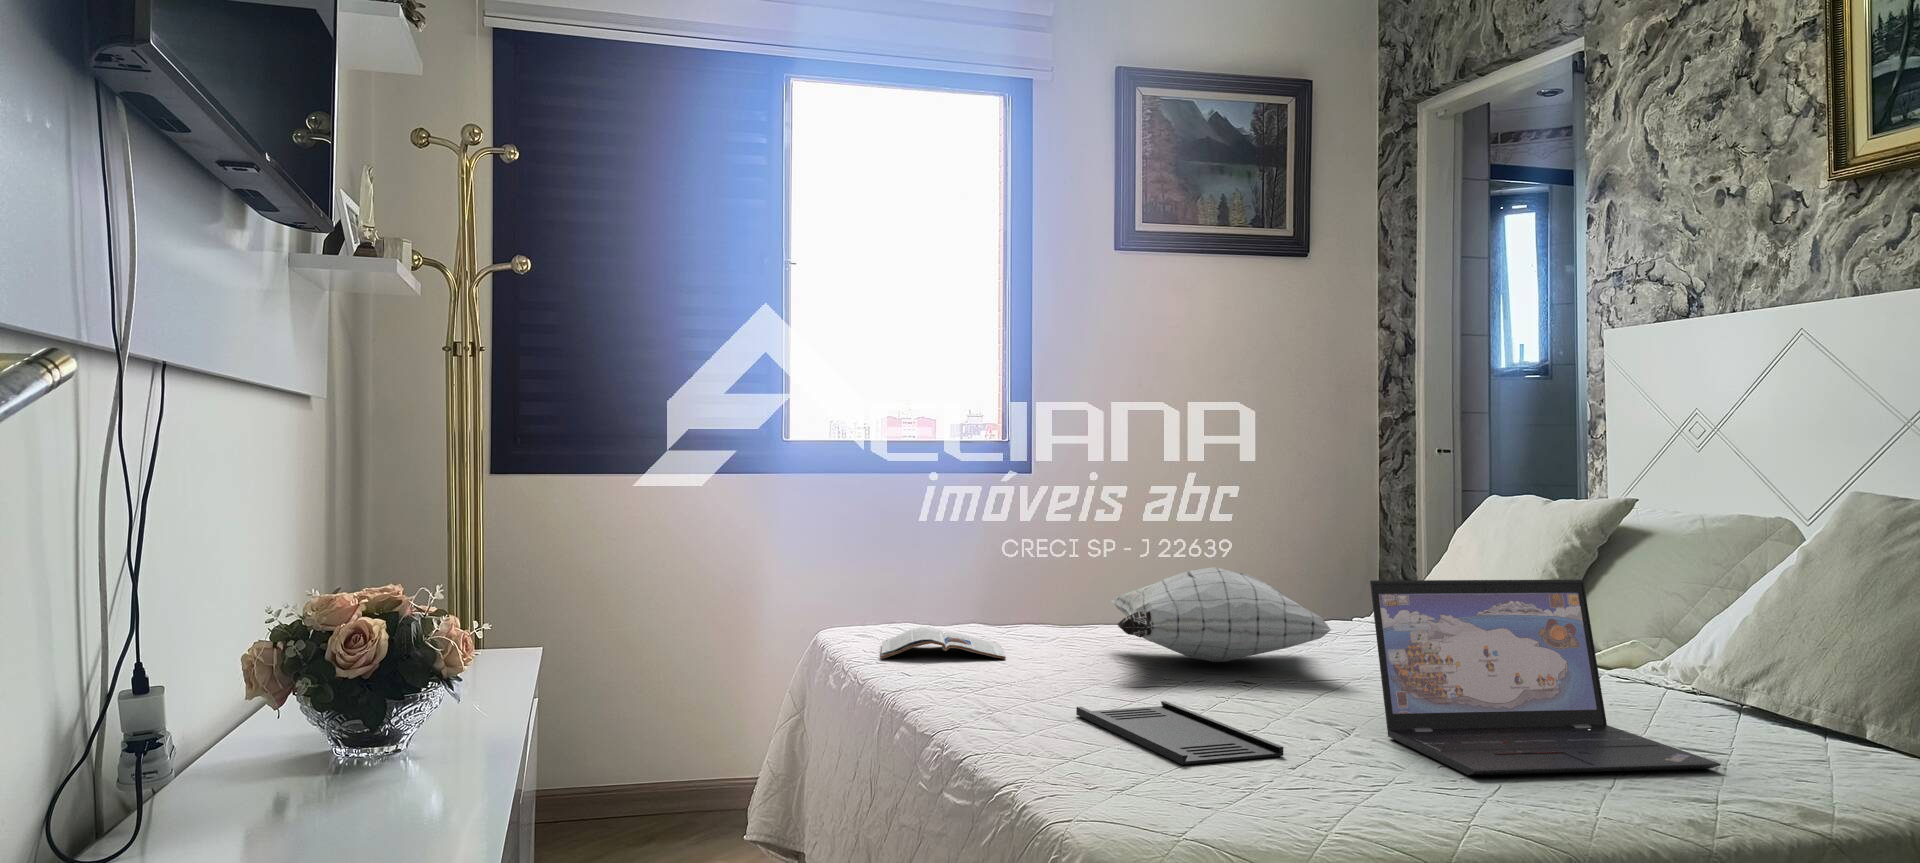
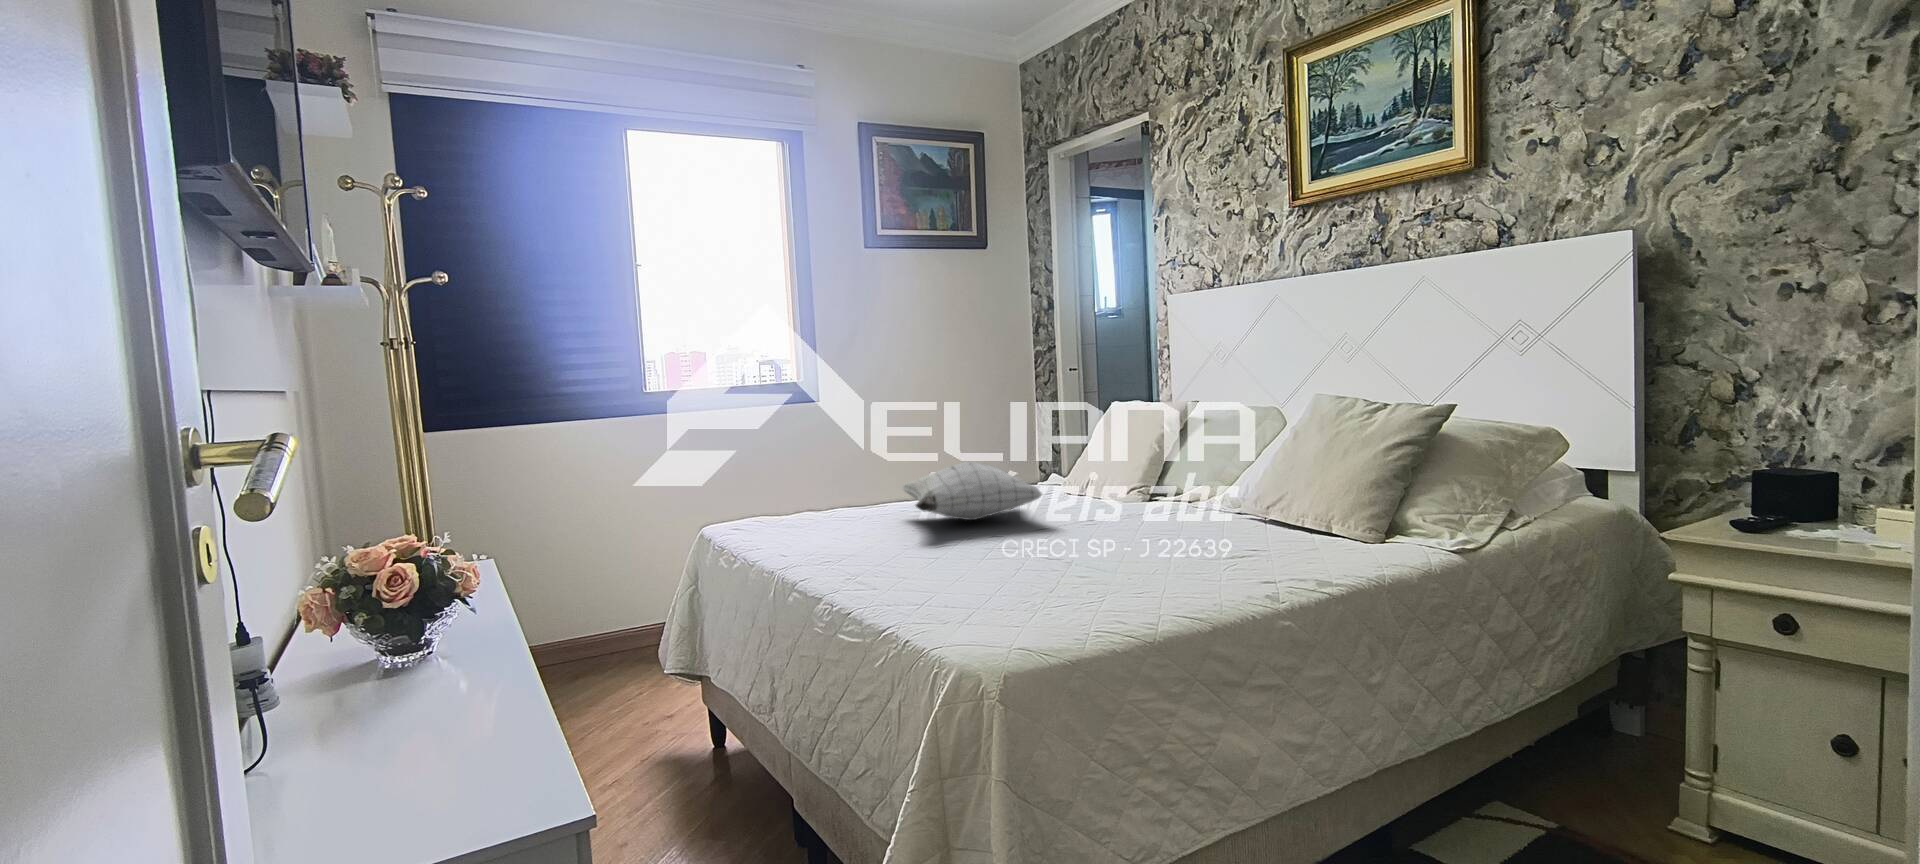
laptop: present [1370,580,1721,775] -> none [1077,454,1270,579]
magazine: present [881,627,1006,659] -> none [753,518,841,545]
tray: present [1076,701,1283,765] -> none [906,553,1042,596]

